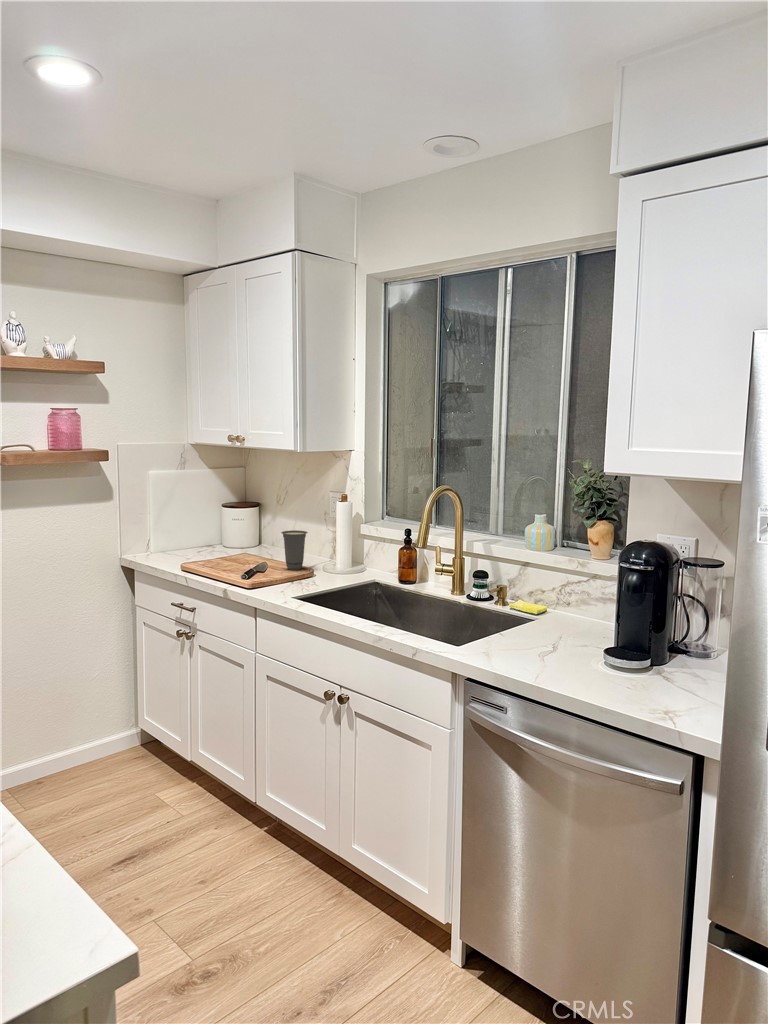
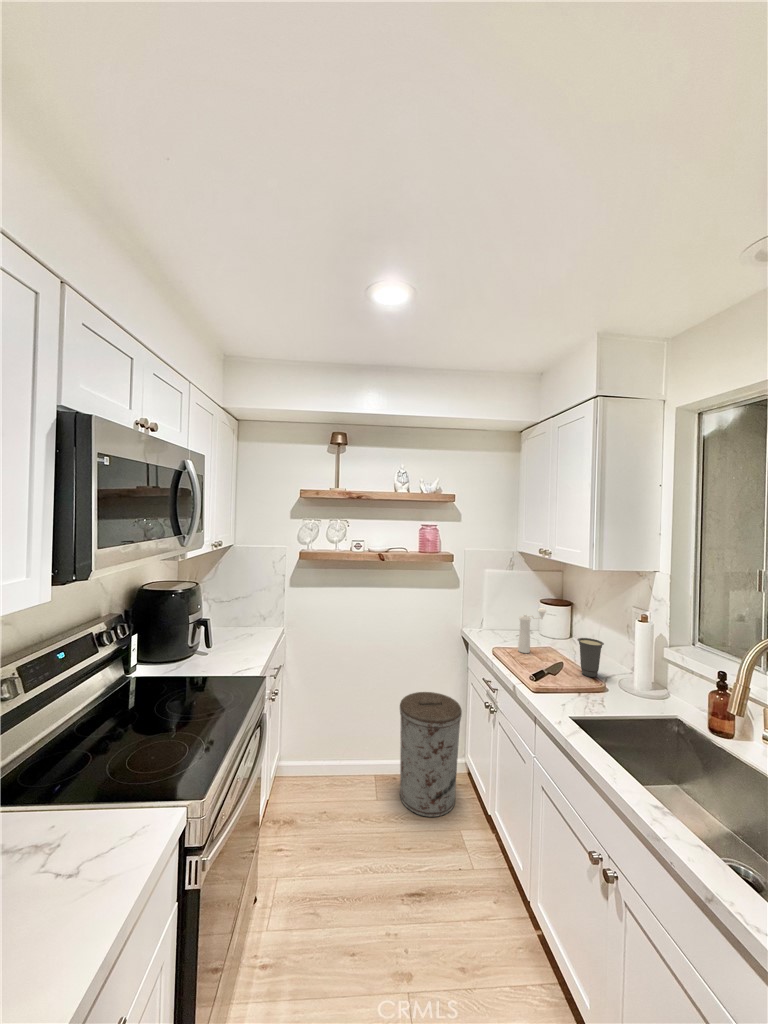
pepper mill: none [210,508,240,564] -> present [518,608,546,653]
trash can: none [47,651,140,804] -> present [400,692,462,817]

